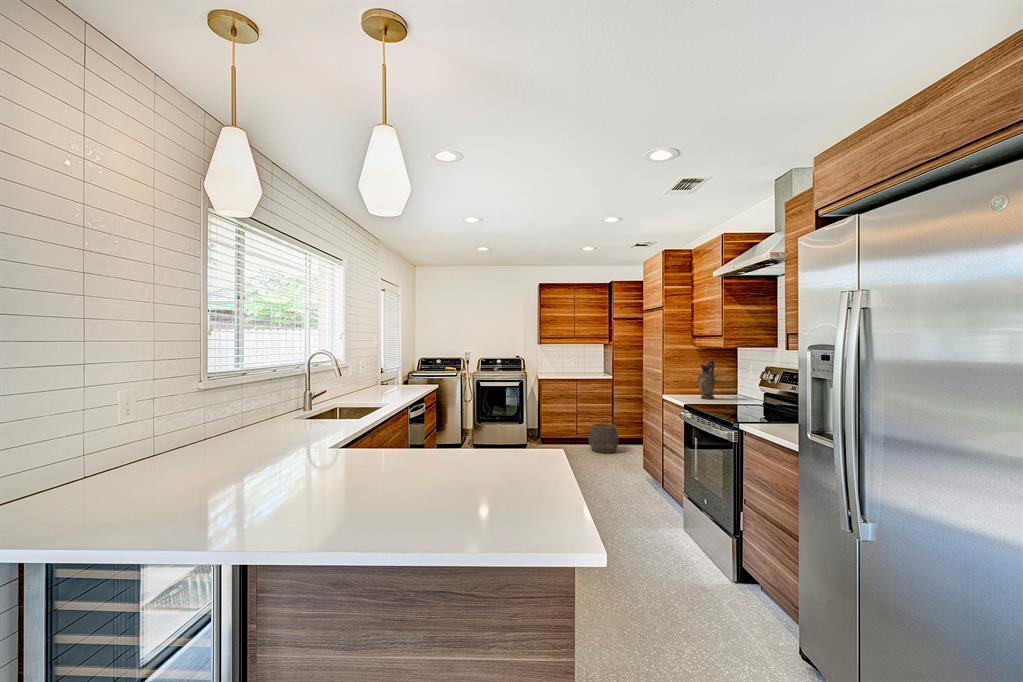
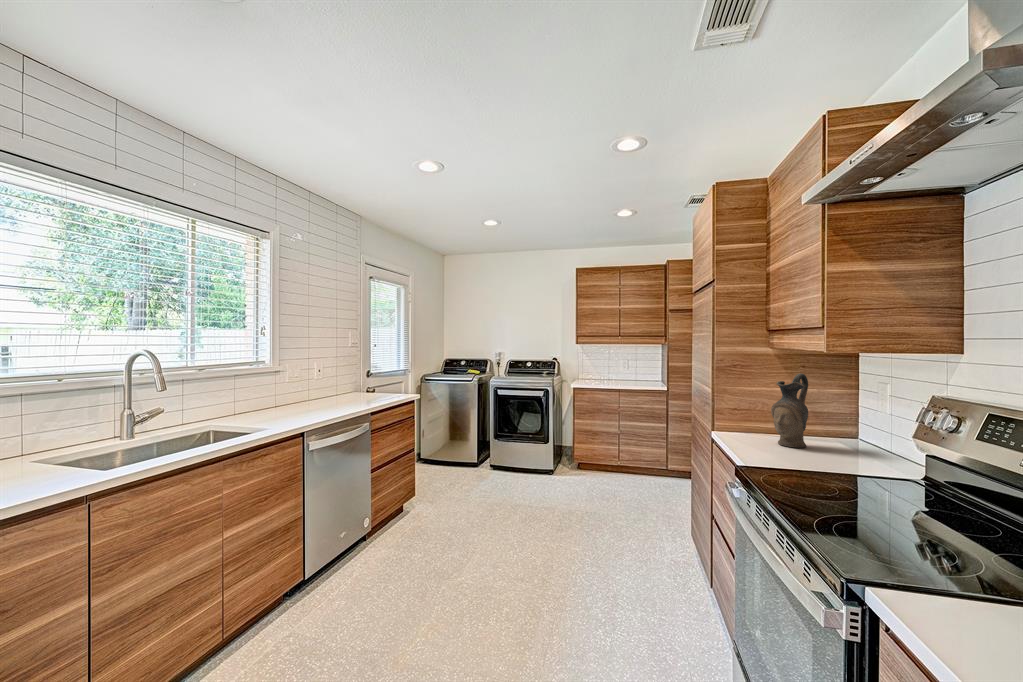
woven basket: present [589,423,619,453] -> none [629,447,670,489]

